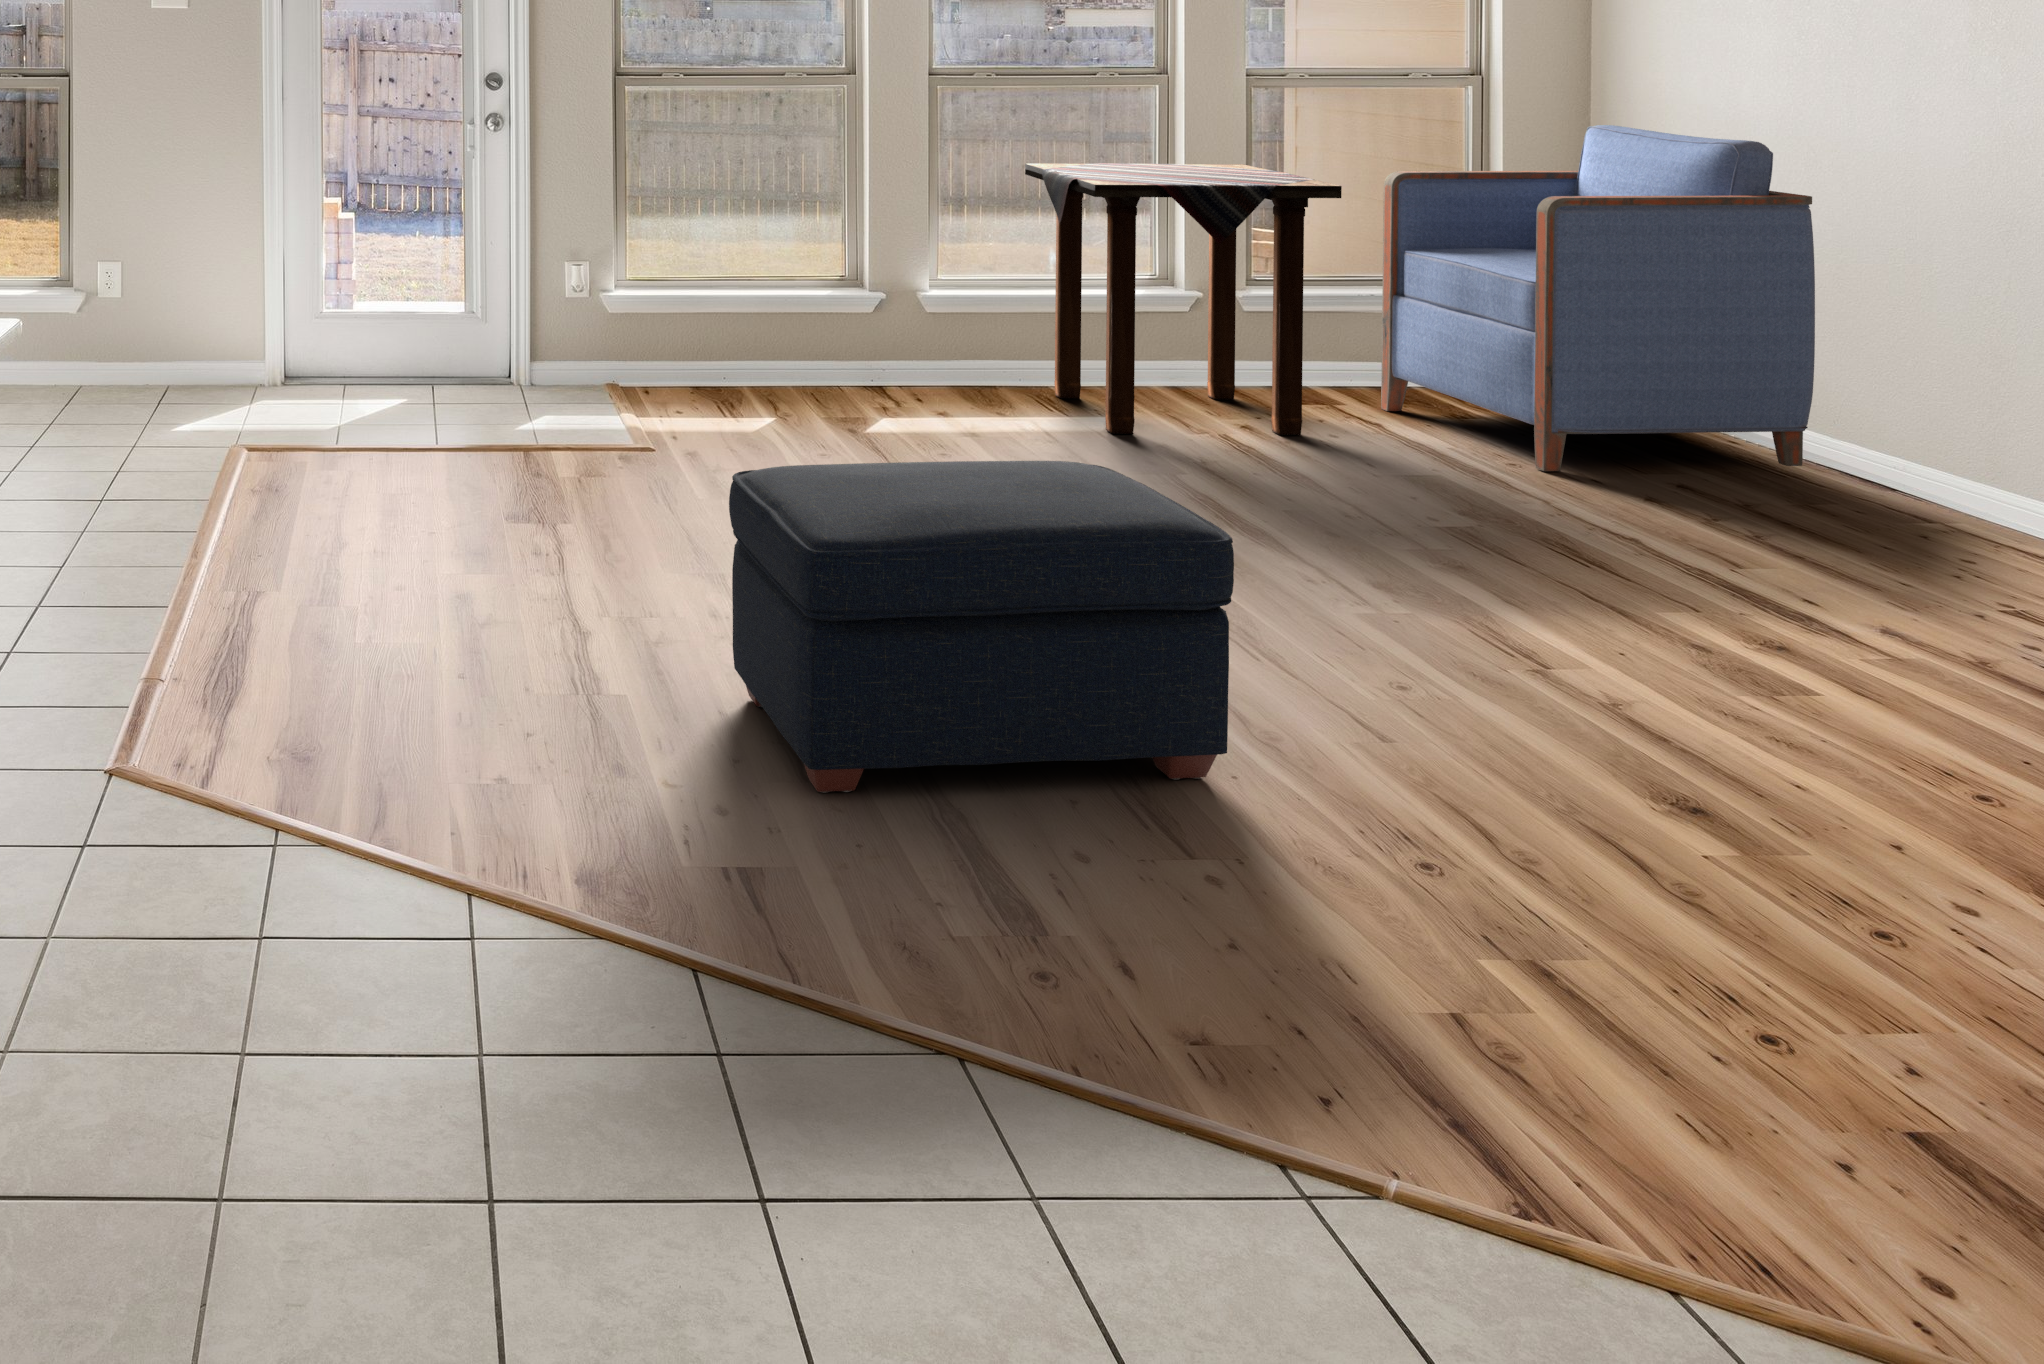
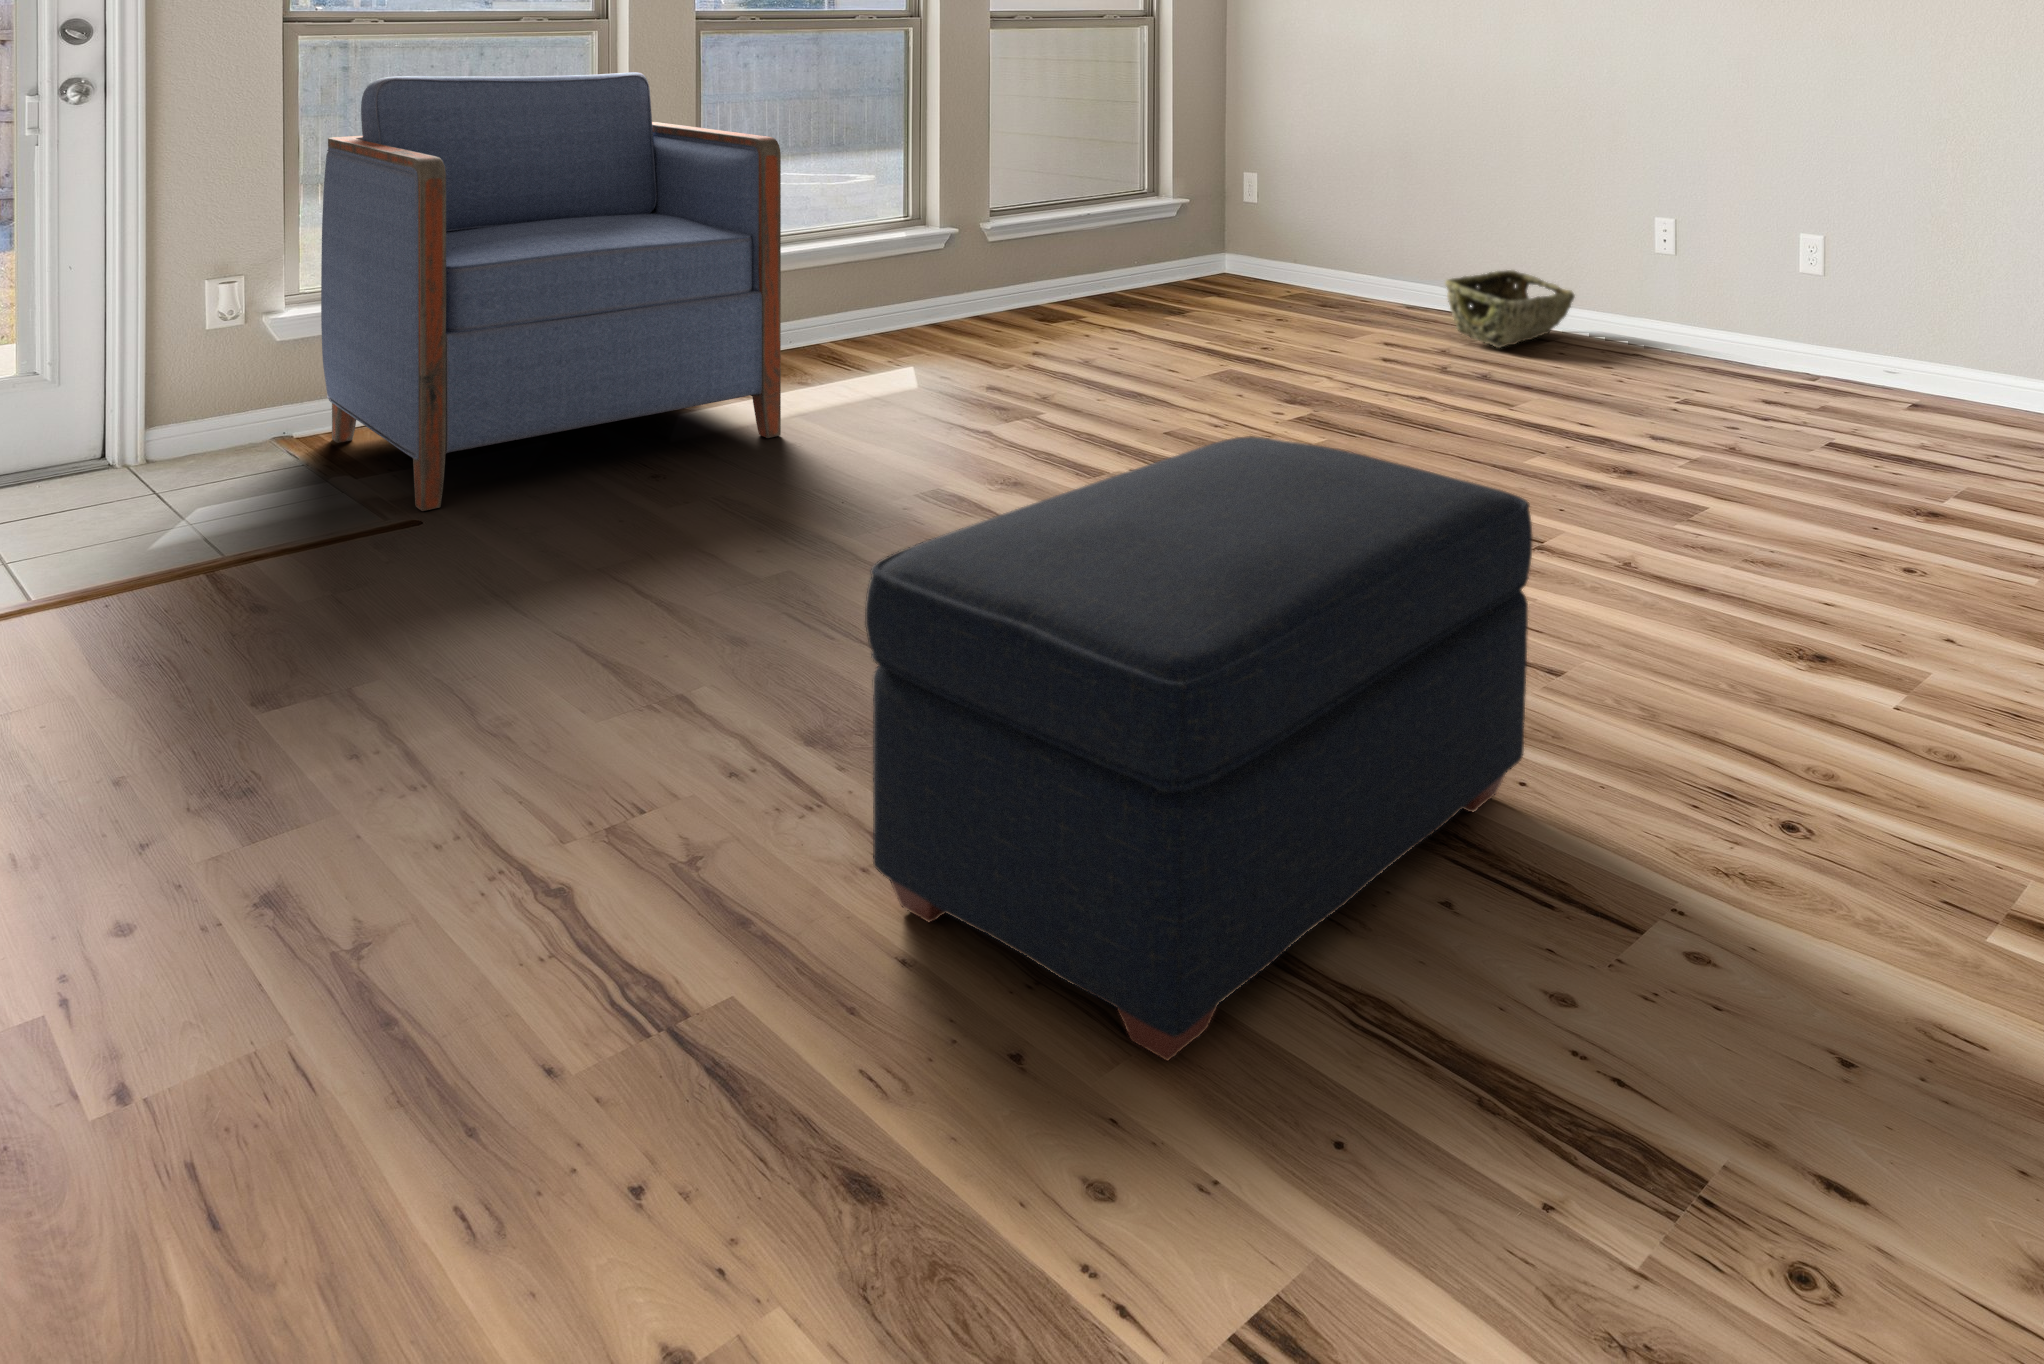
armchair: present [1381,125,1815,471] -> present [321,72,781,511]
side table: present [1025,163,1342,435] -> none [800,104,1124,383]
woven basket: none [1765,421,1992,520] -> present [1445,270,1575,348]

